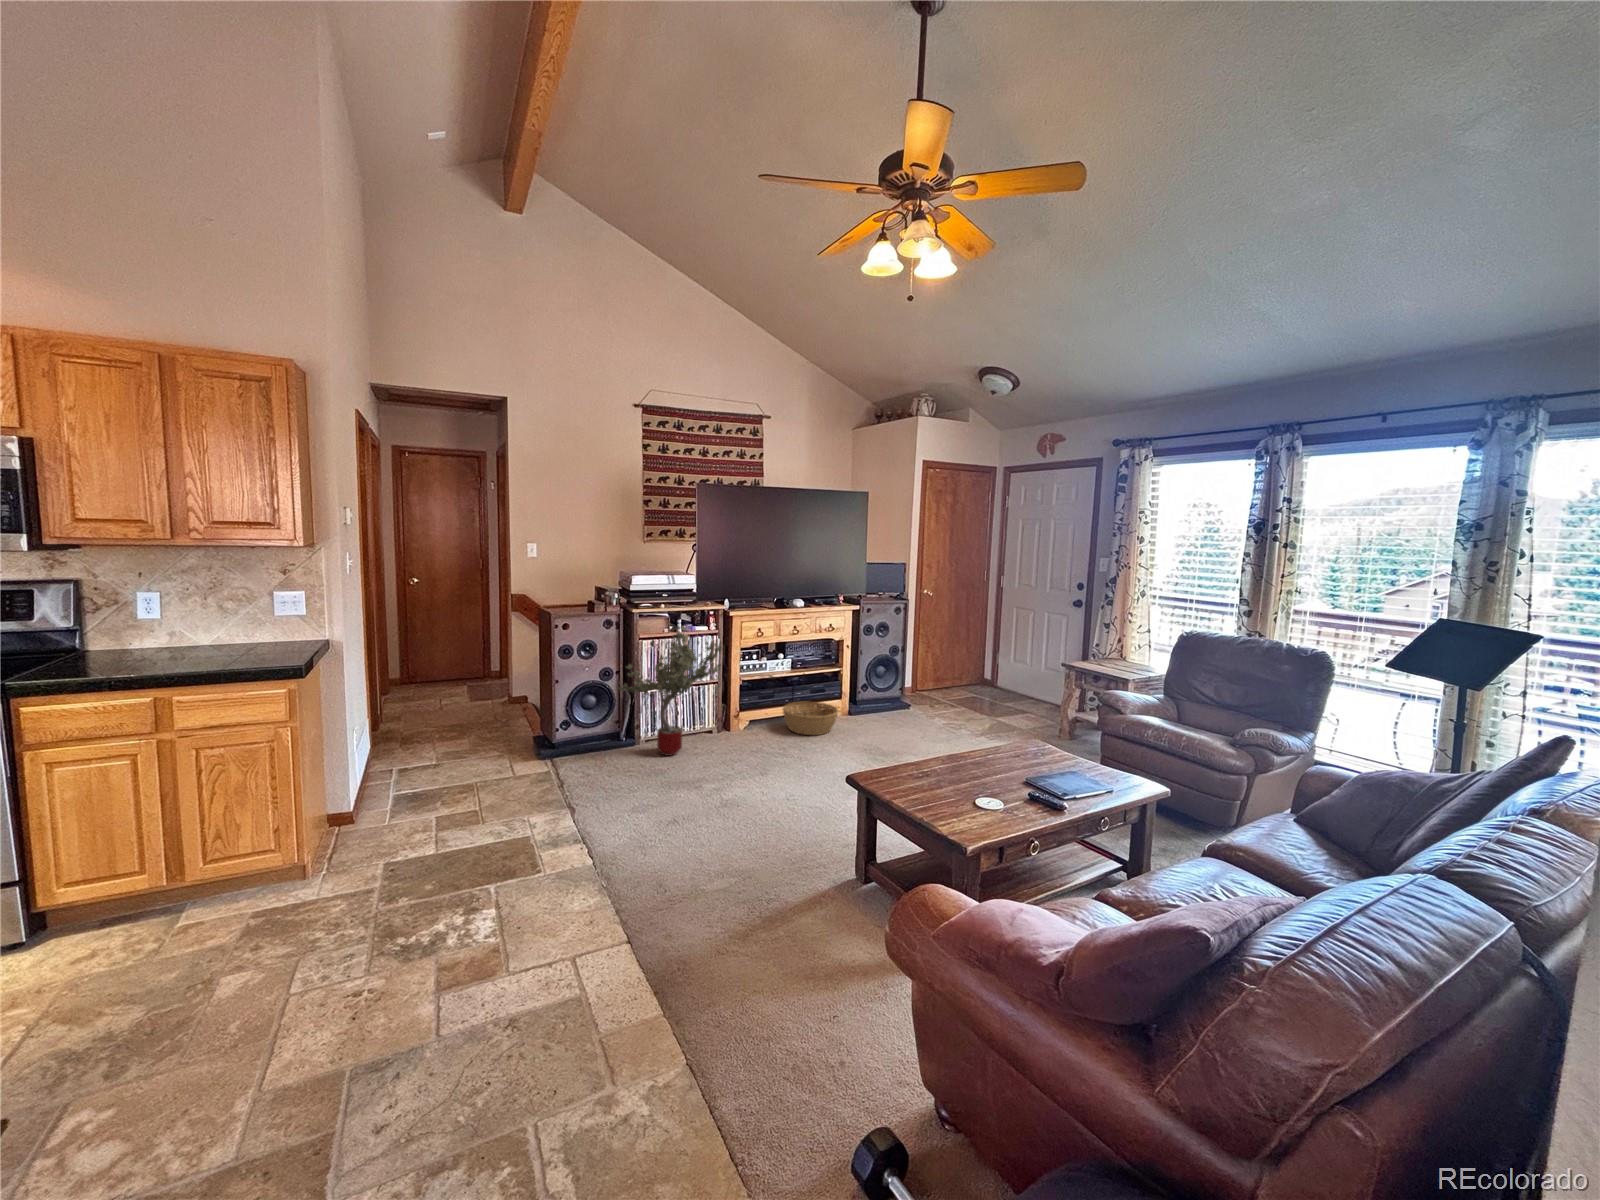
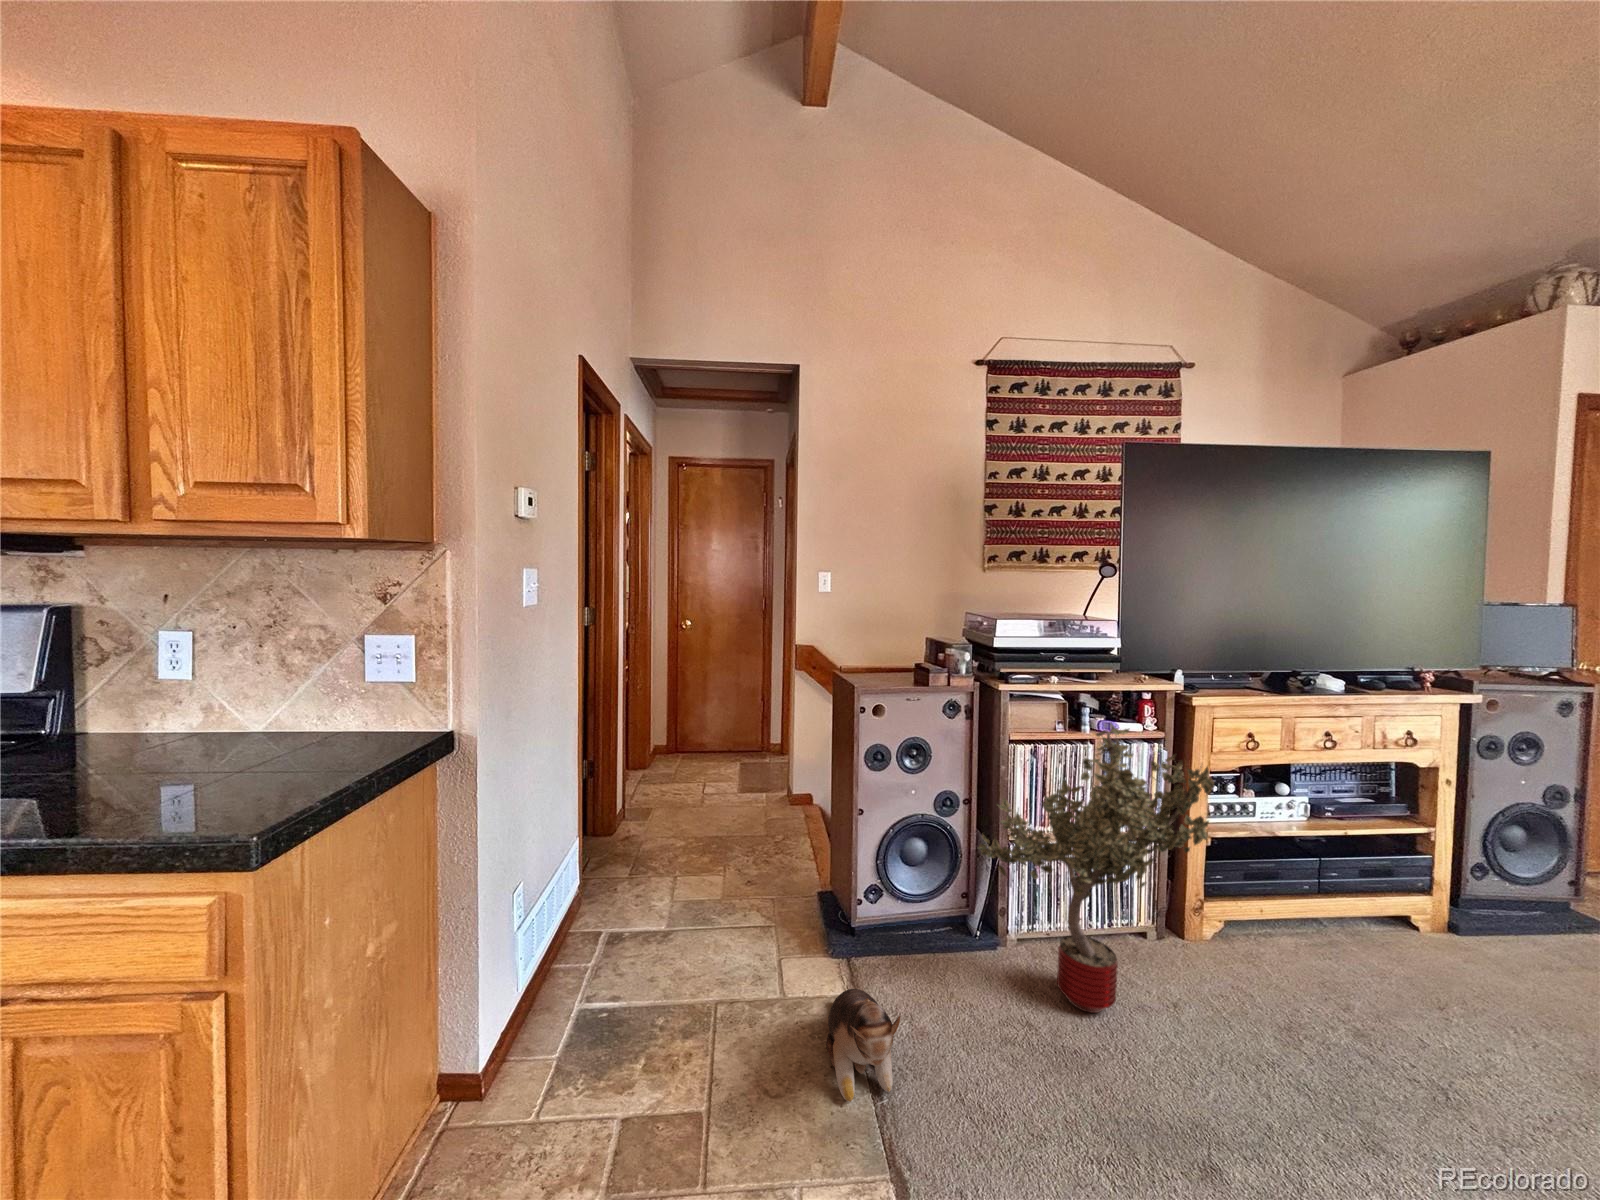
basket: present [782,702,839,735] -> none [1311,894,1491,1005]
plush toy: none [540,744,572,789] -> present [826,989,900,1102]

